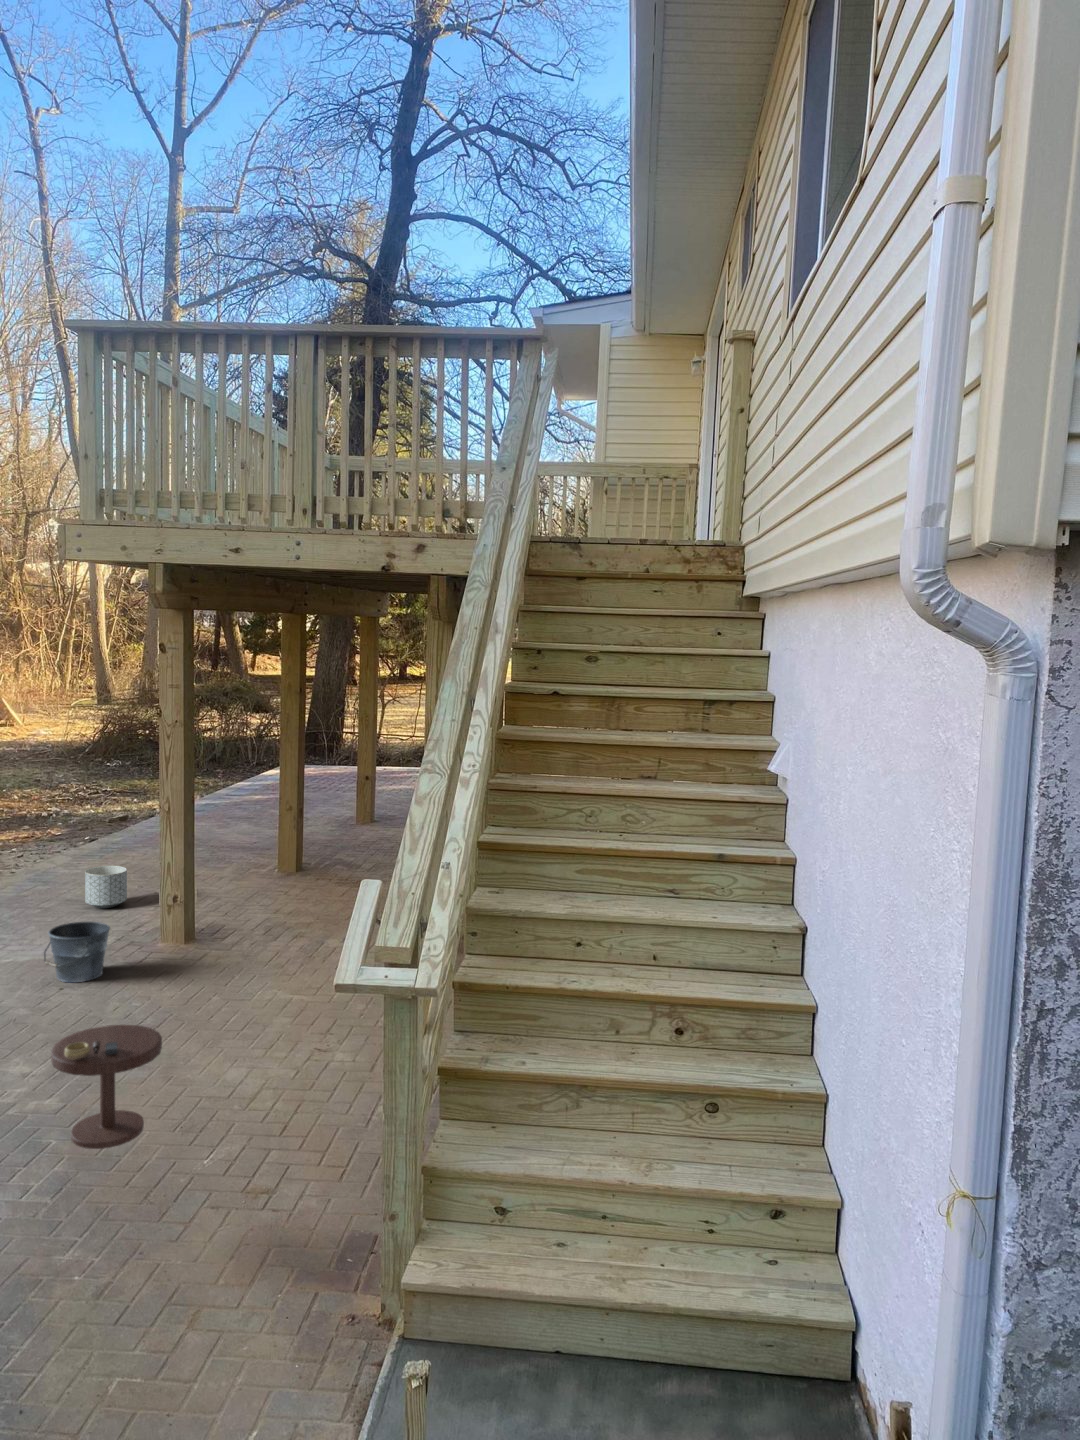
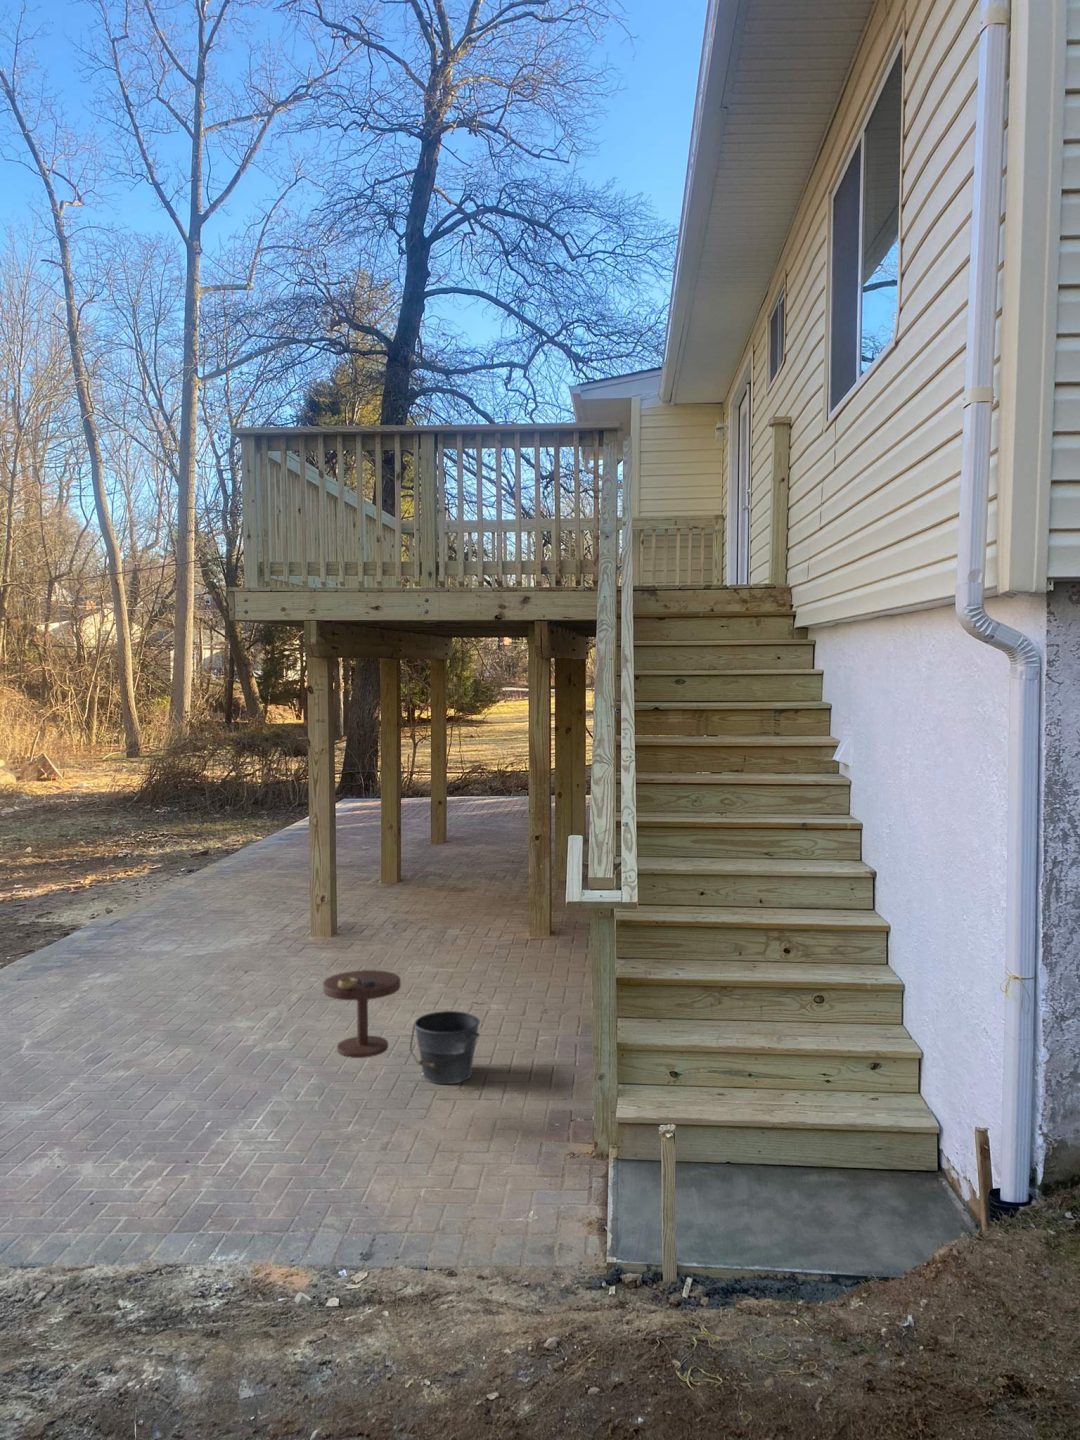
planter: present [85,866,127,908] -> none [216,887,252,924]
bucket: present [44,922,110,982] -> present [409,1011,480,1084]

